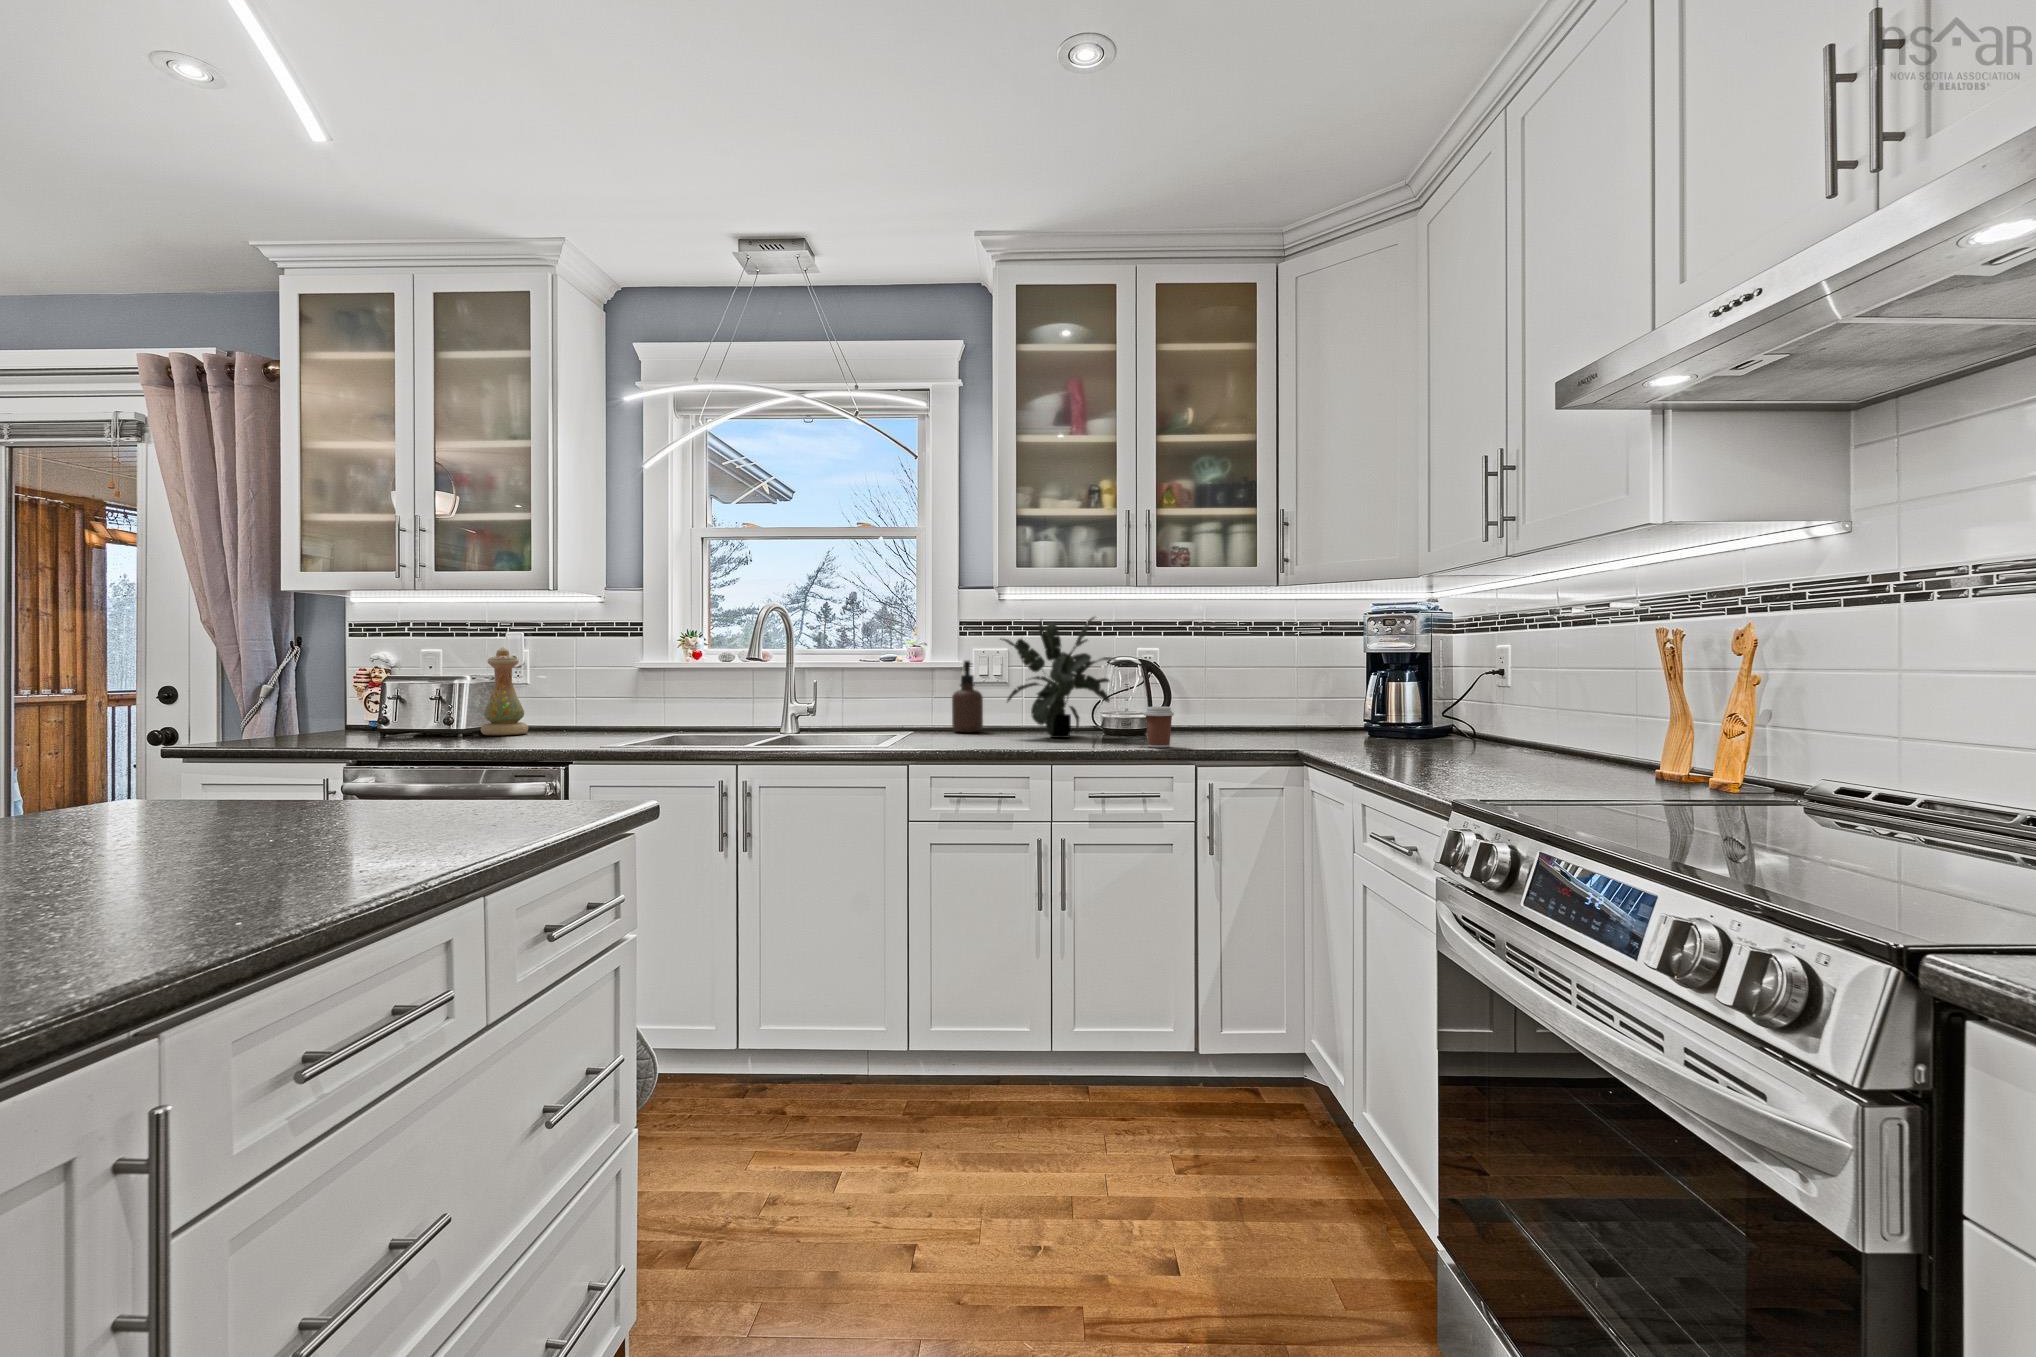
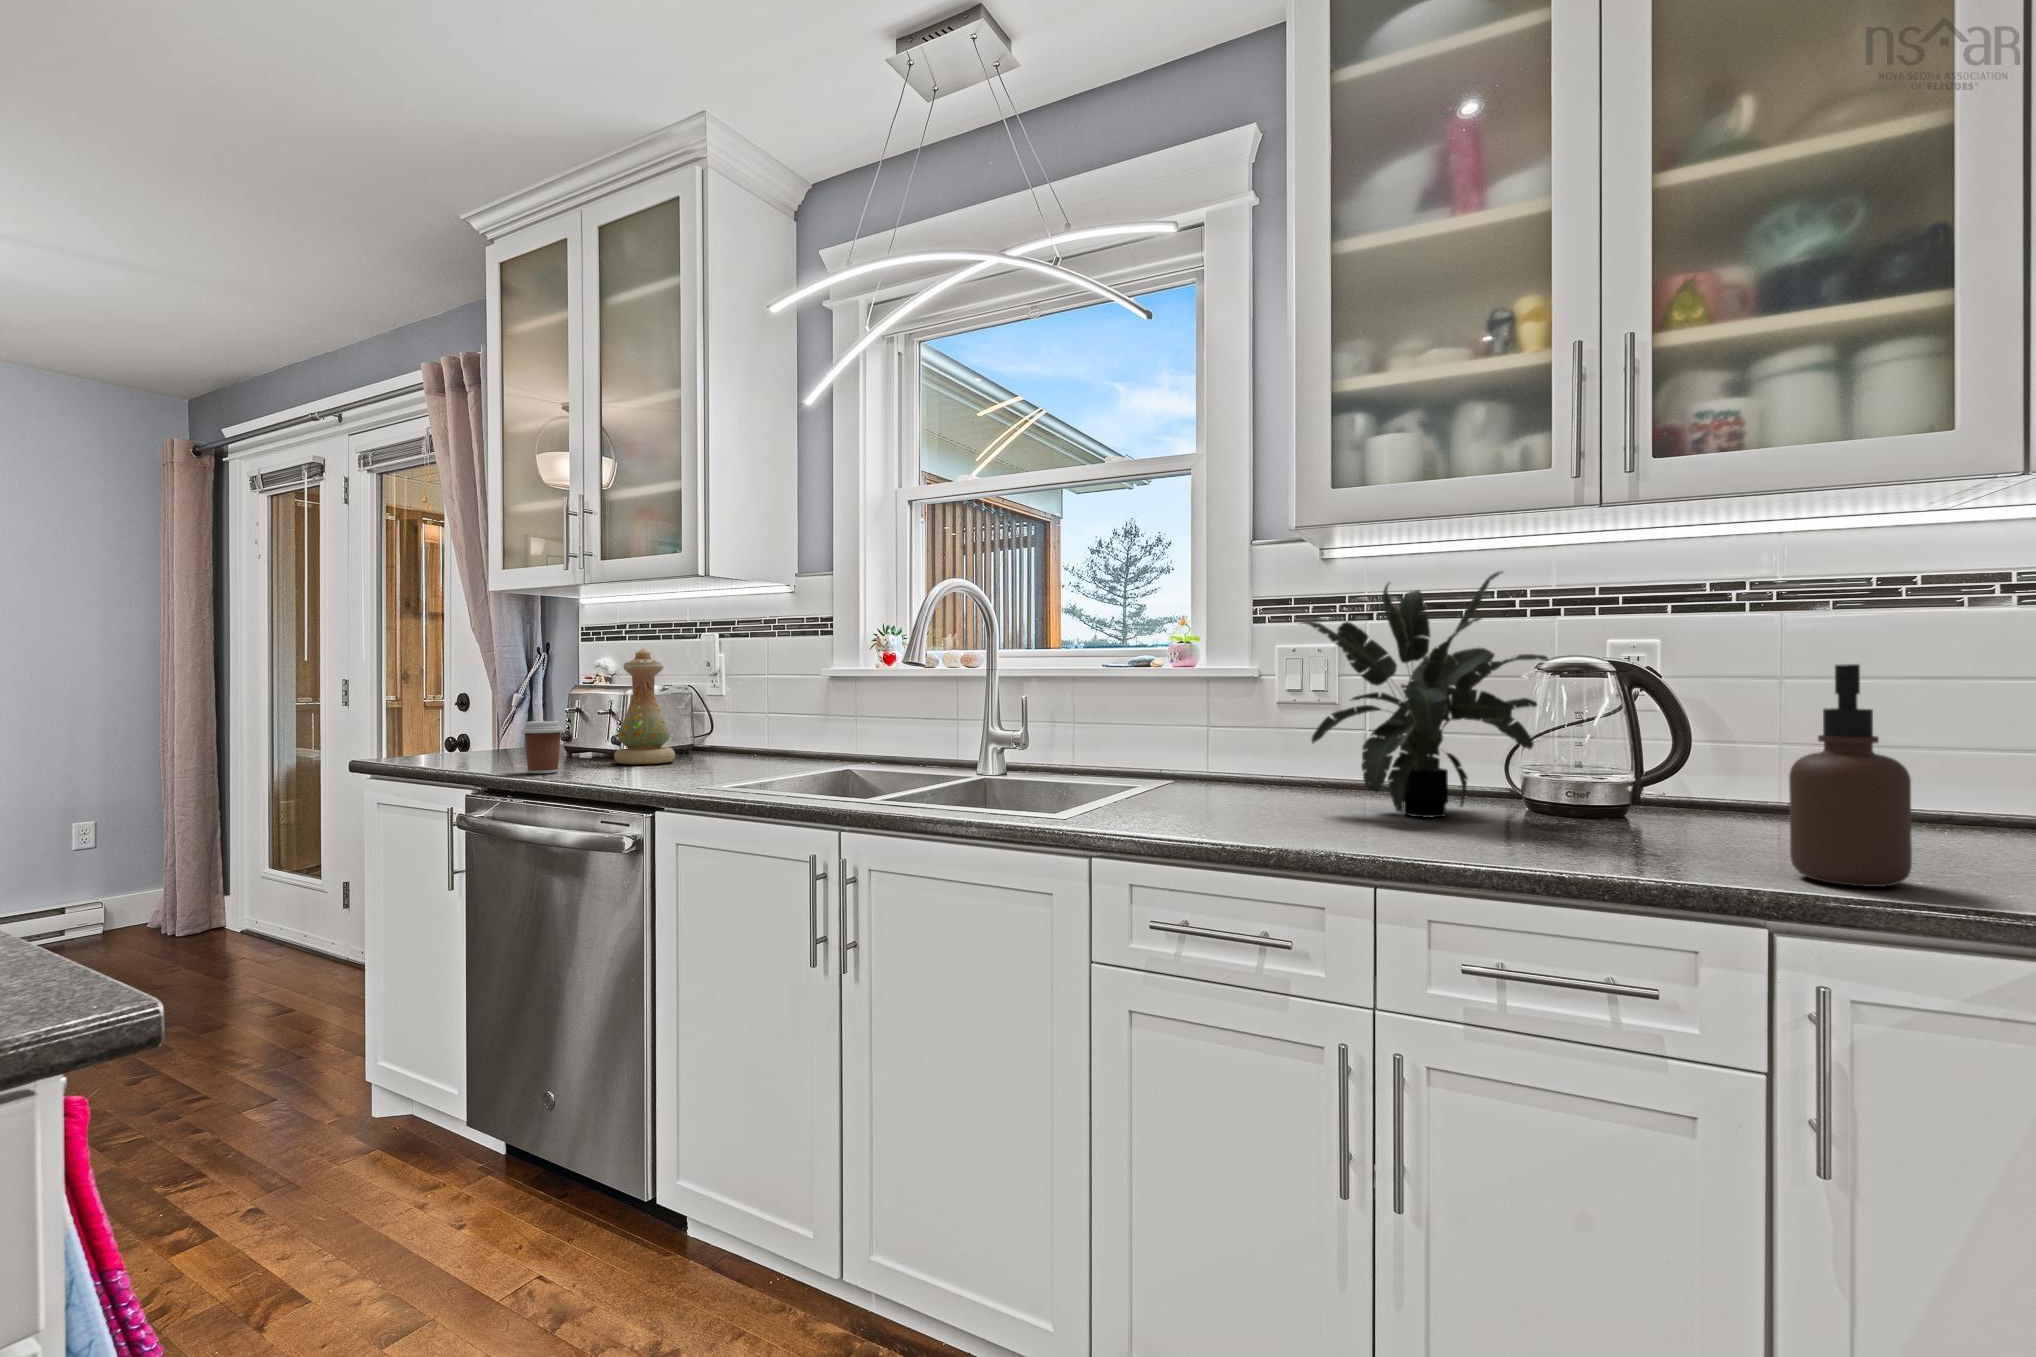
soap dispenser: present [952,661,983,733] -> present [1789,664,1912,887]
coffee cup: present [1144,707,1174,747] -> present [522,721,564,773]

